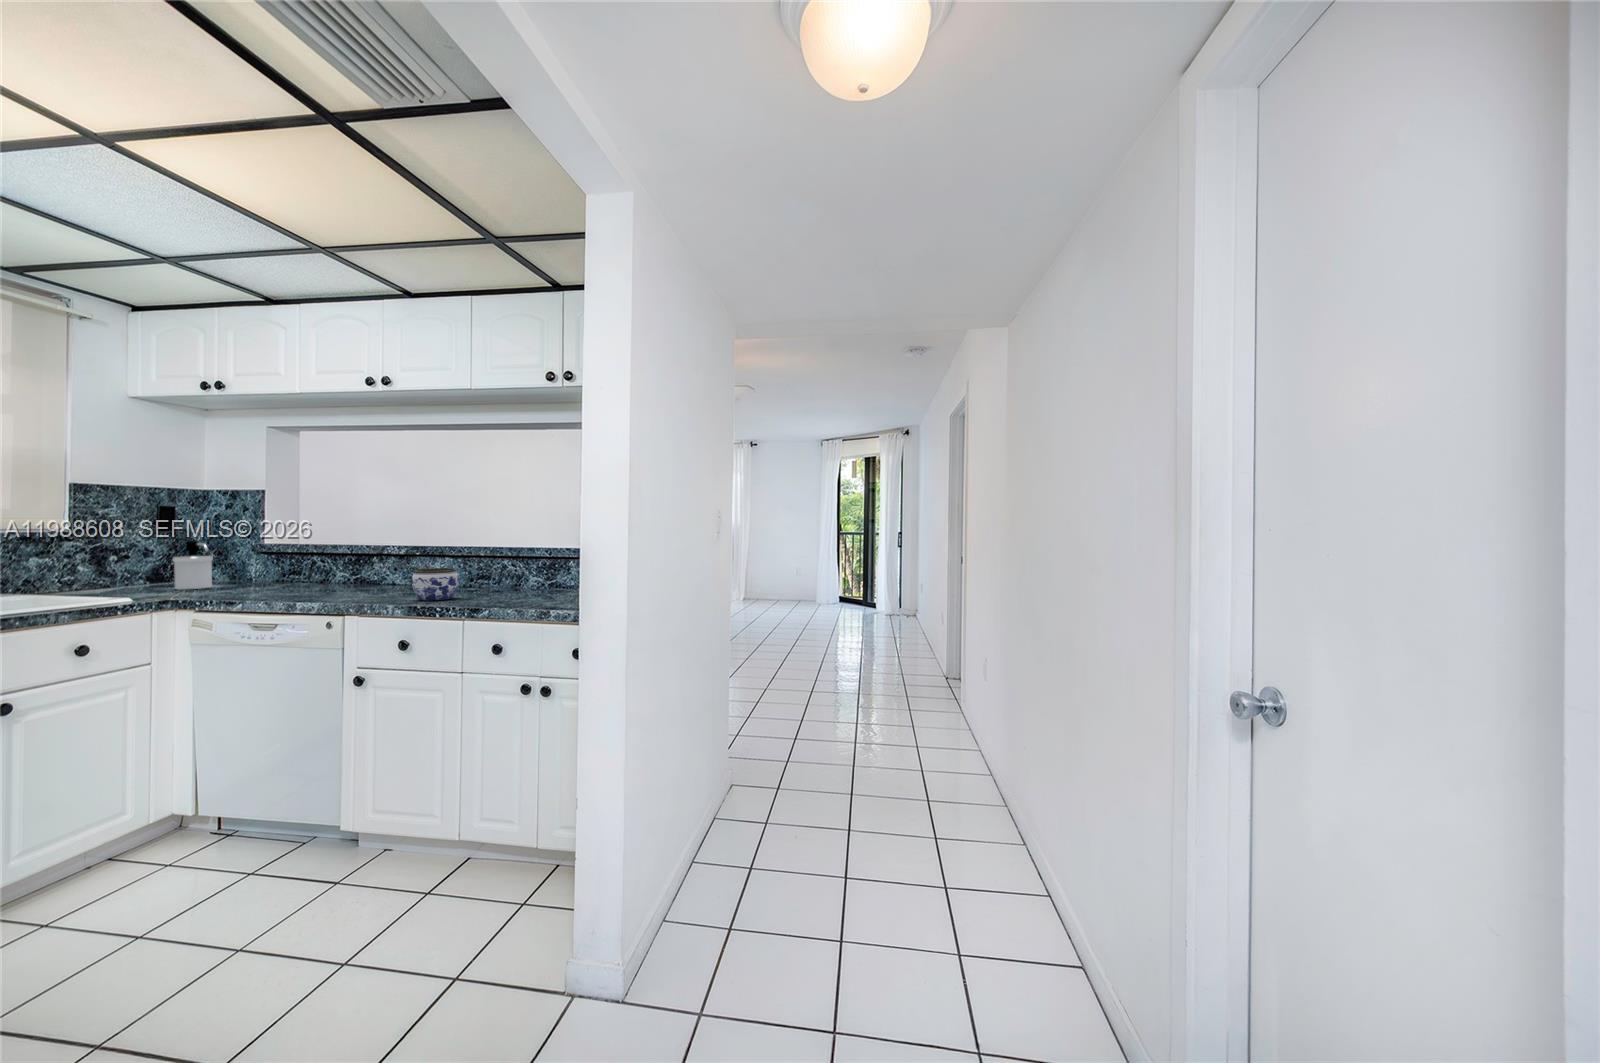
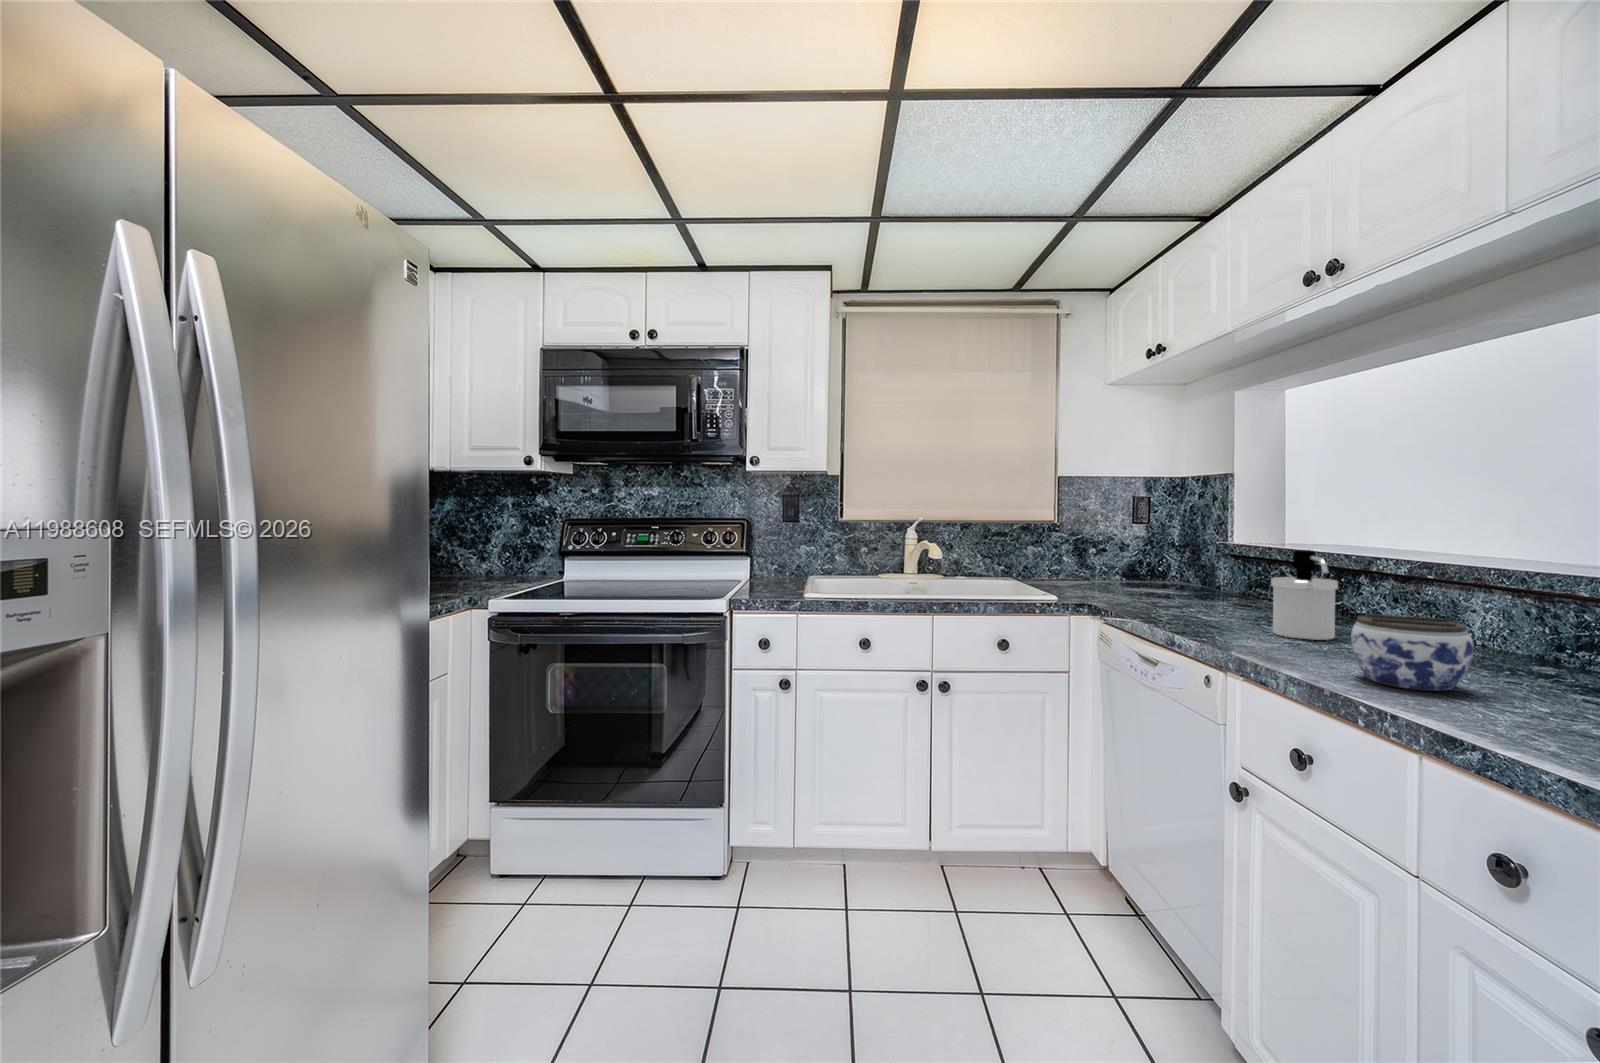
soap dispenser: present [173,540,213,590] -> present [1271,550,1338,640]

